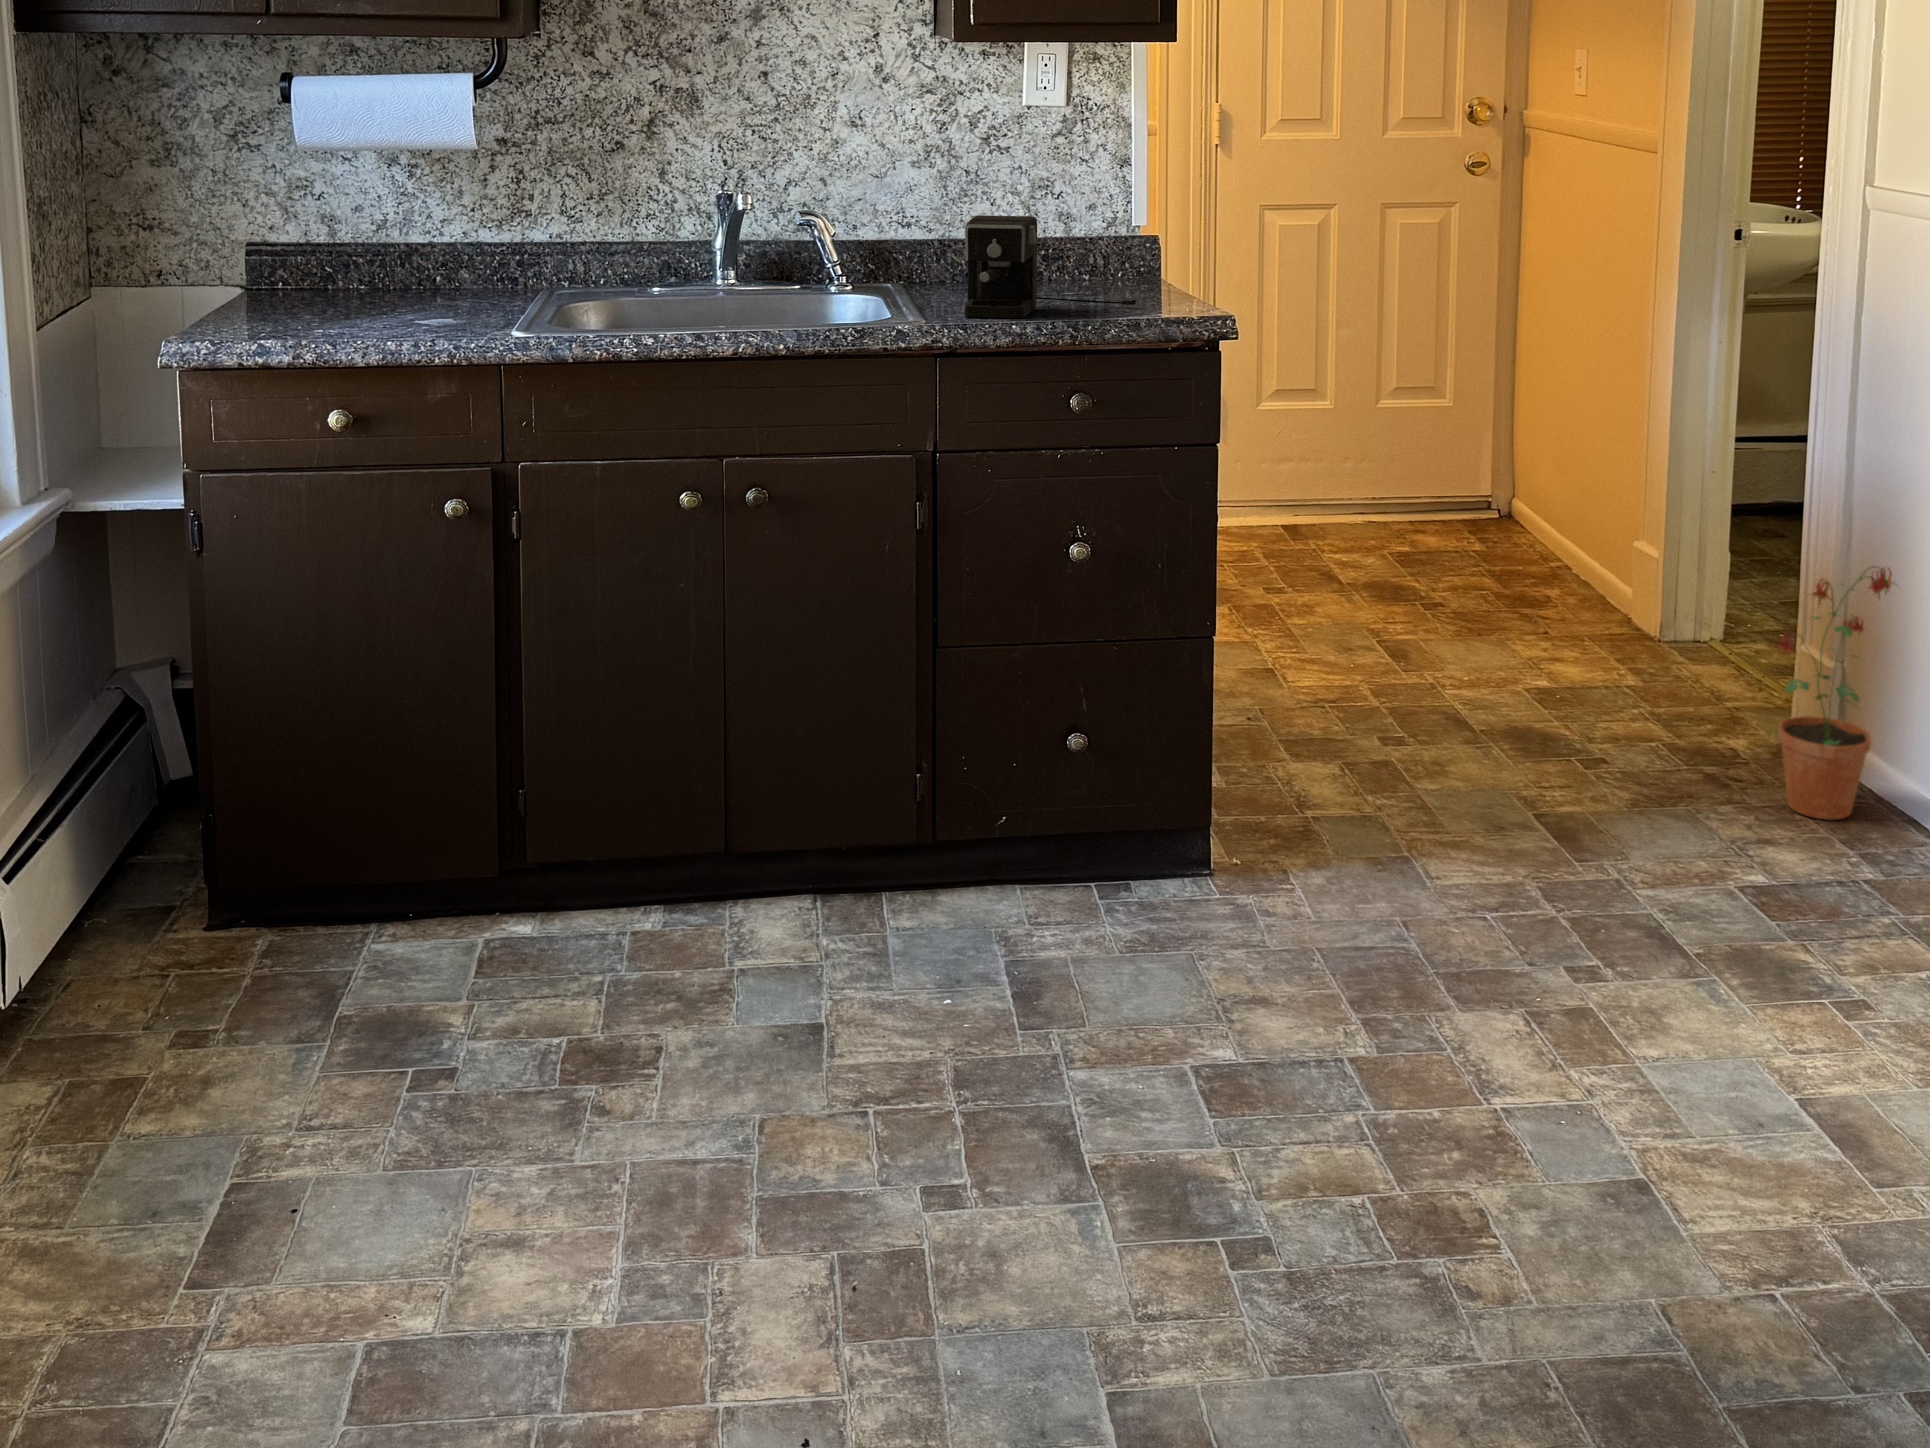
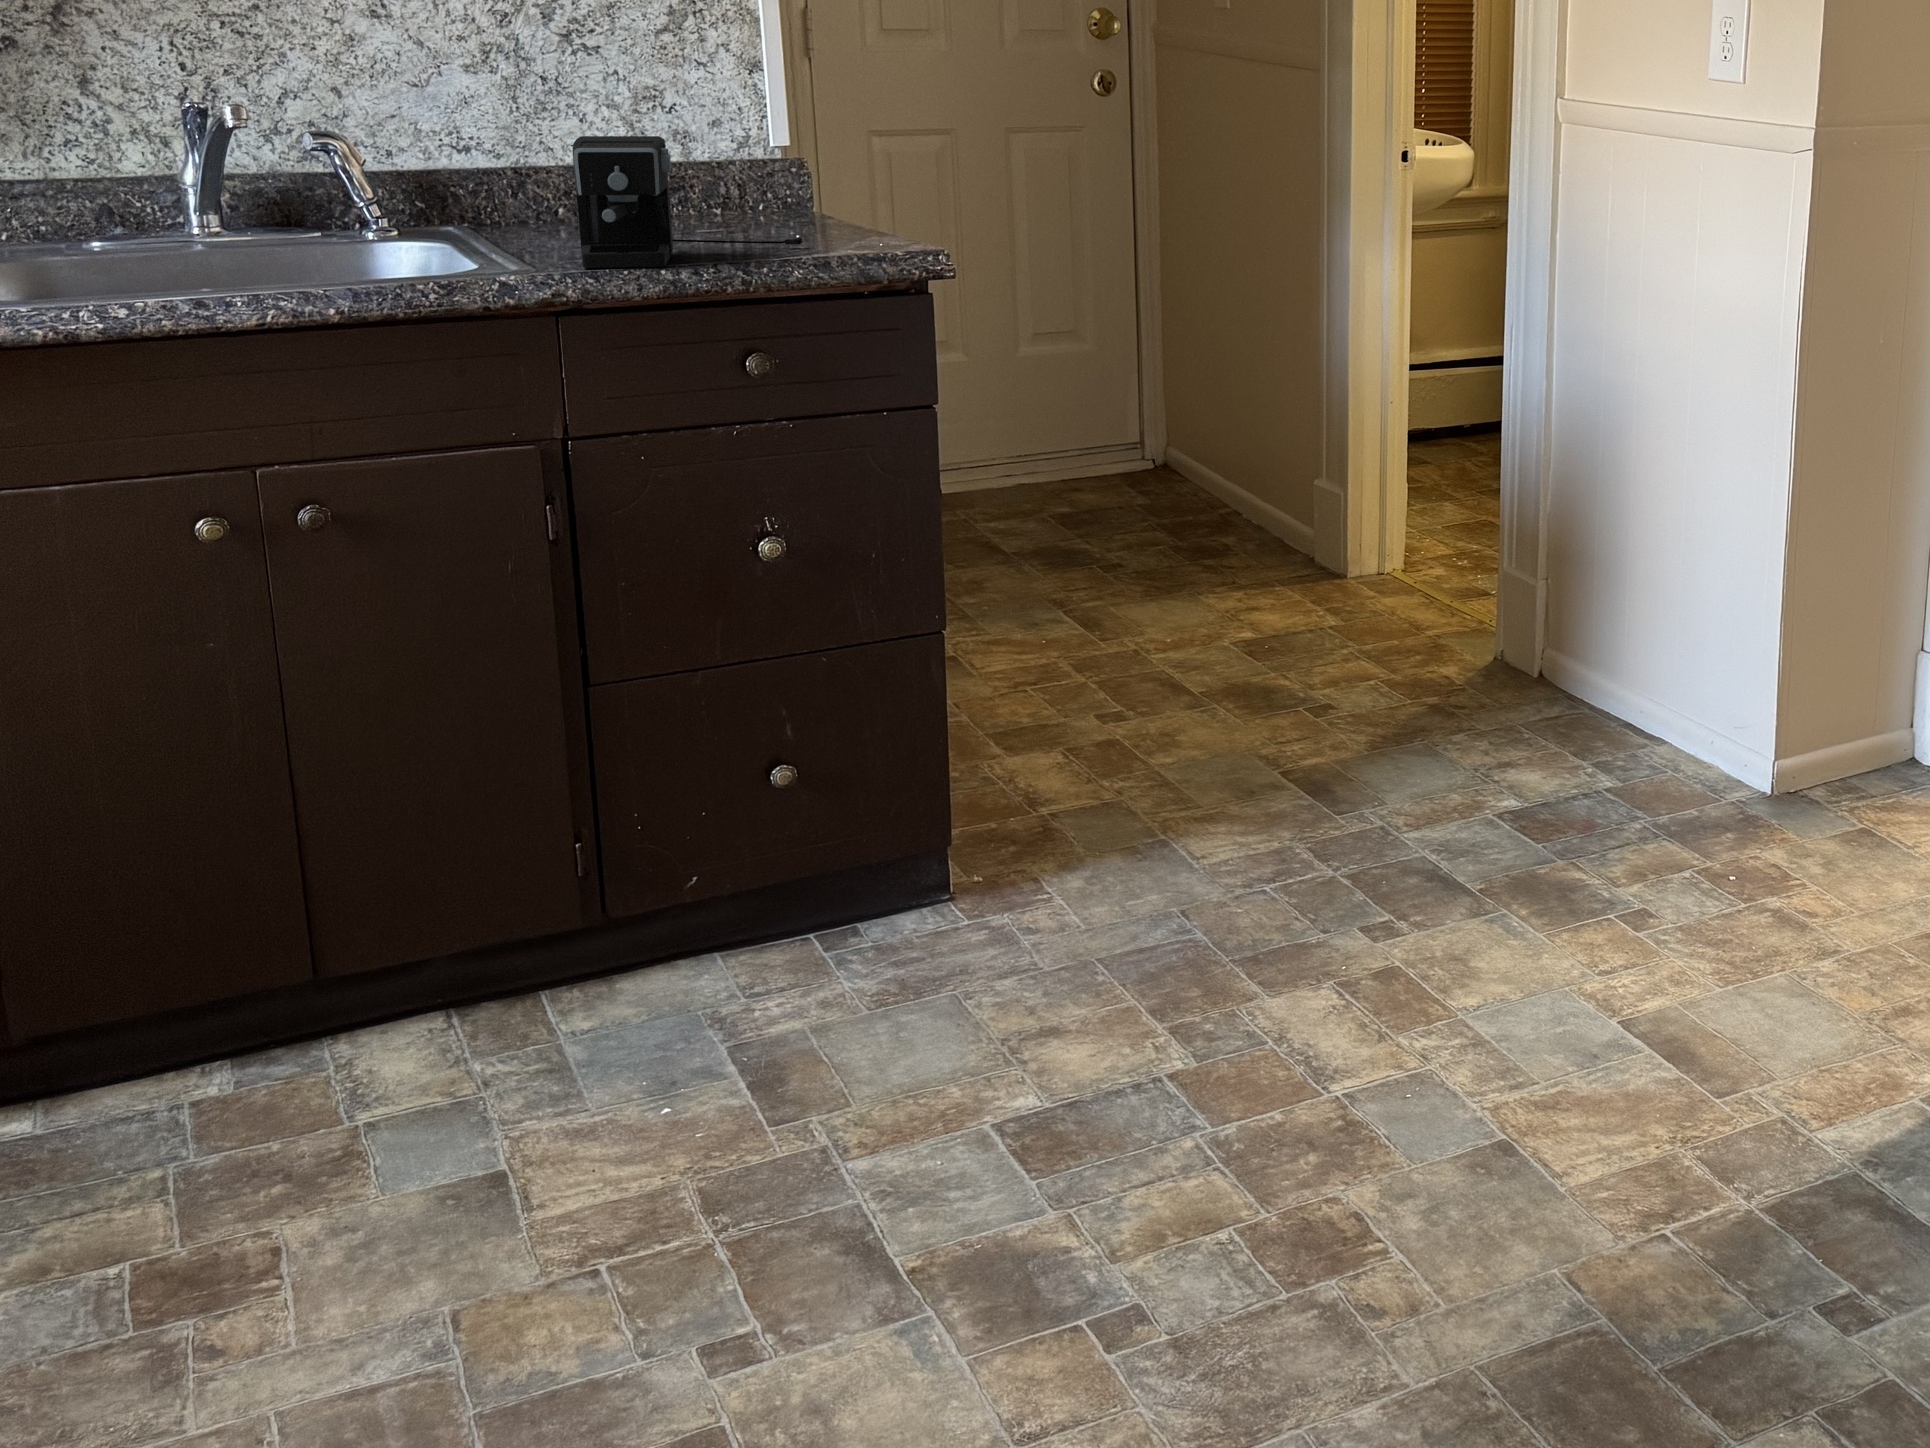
potted plant: present [1776,568,1893,820] -> none [1510,482,1627,741]

